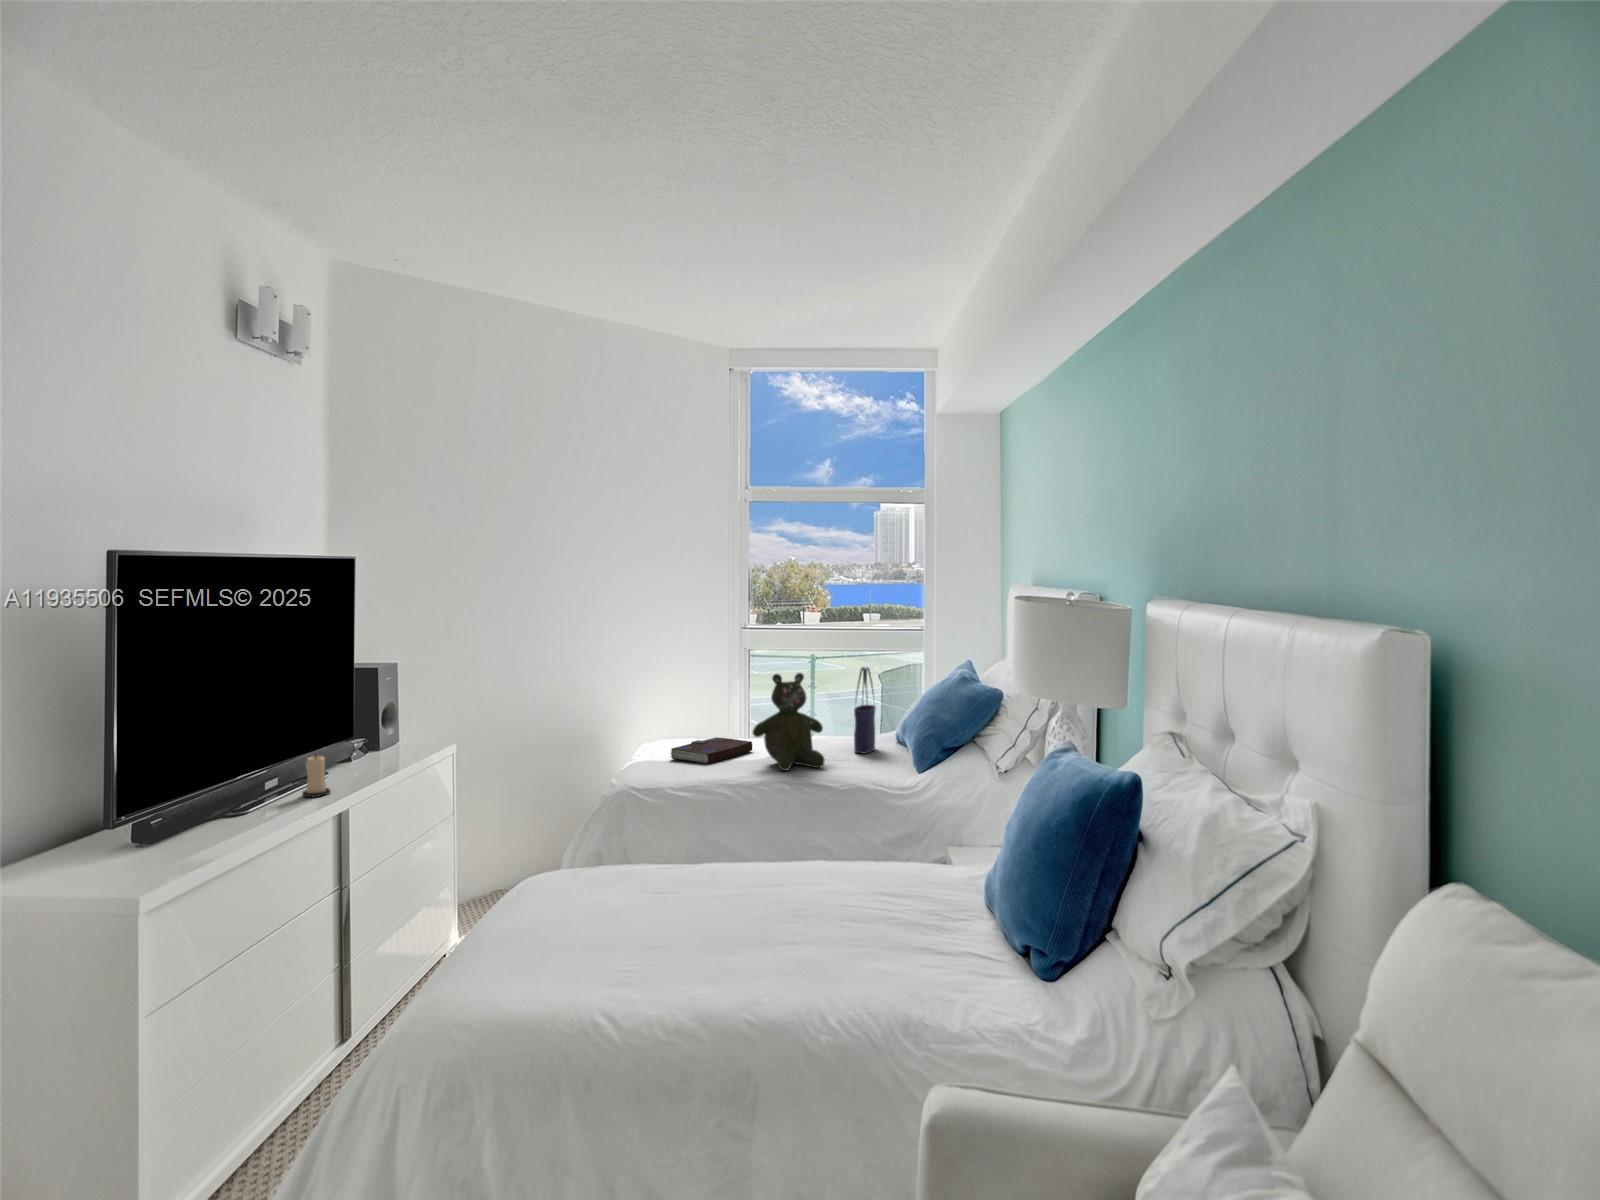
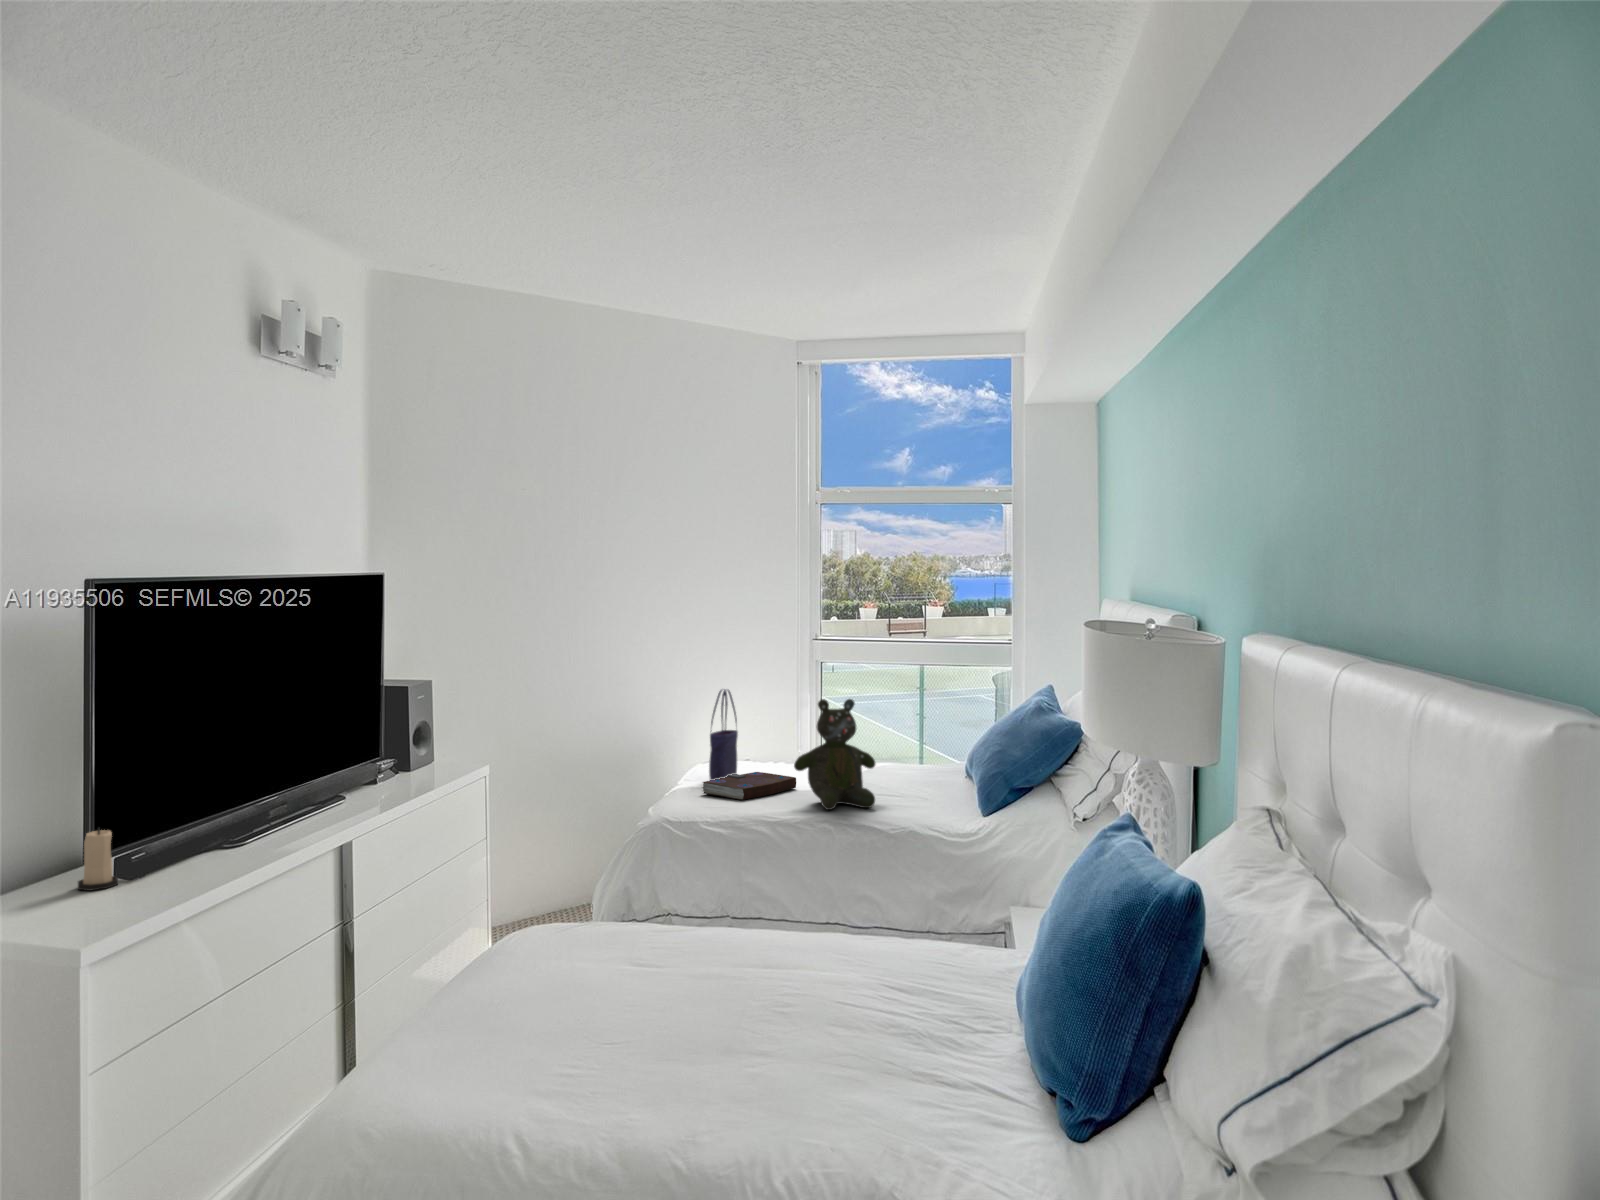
tote bag: present [854,667,876,754] -> present [709,689,738,780]
candle: present [302,755,330,797] -> present [78,828,118,891]

